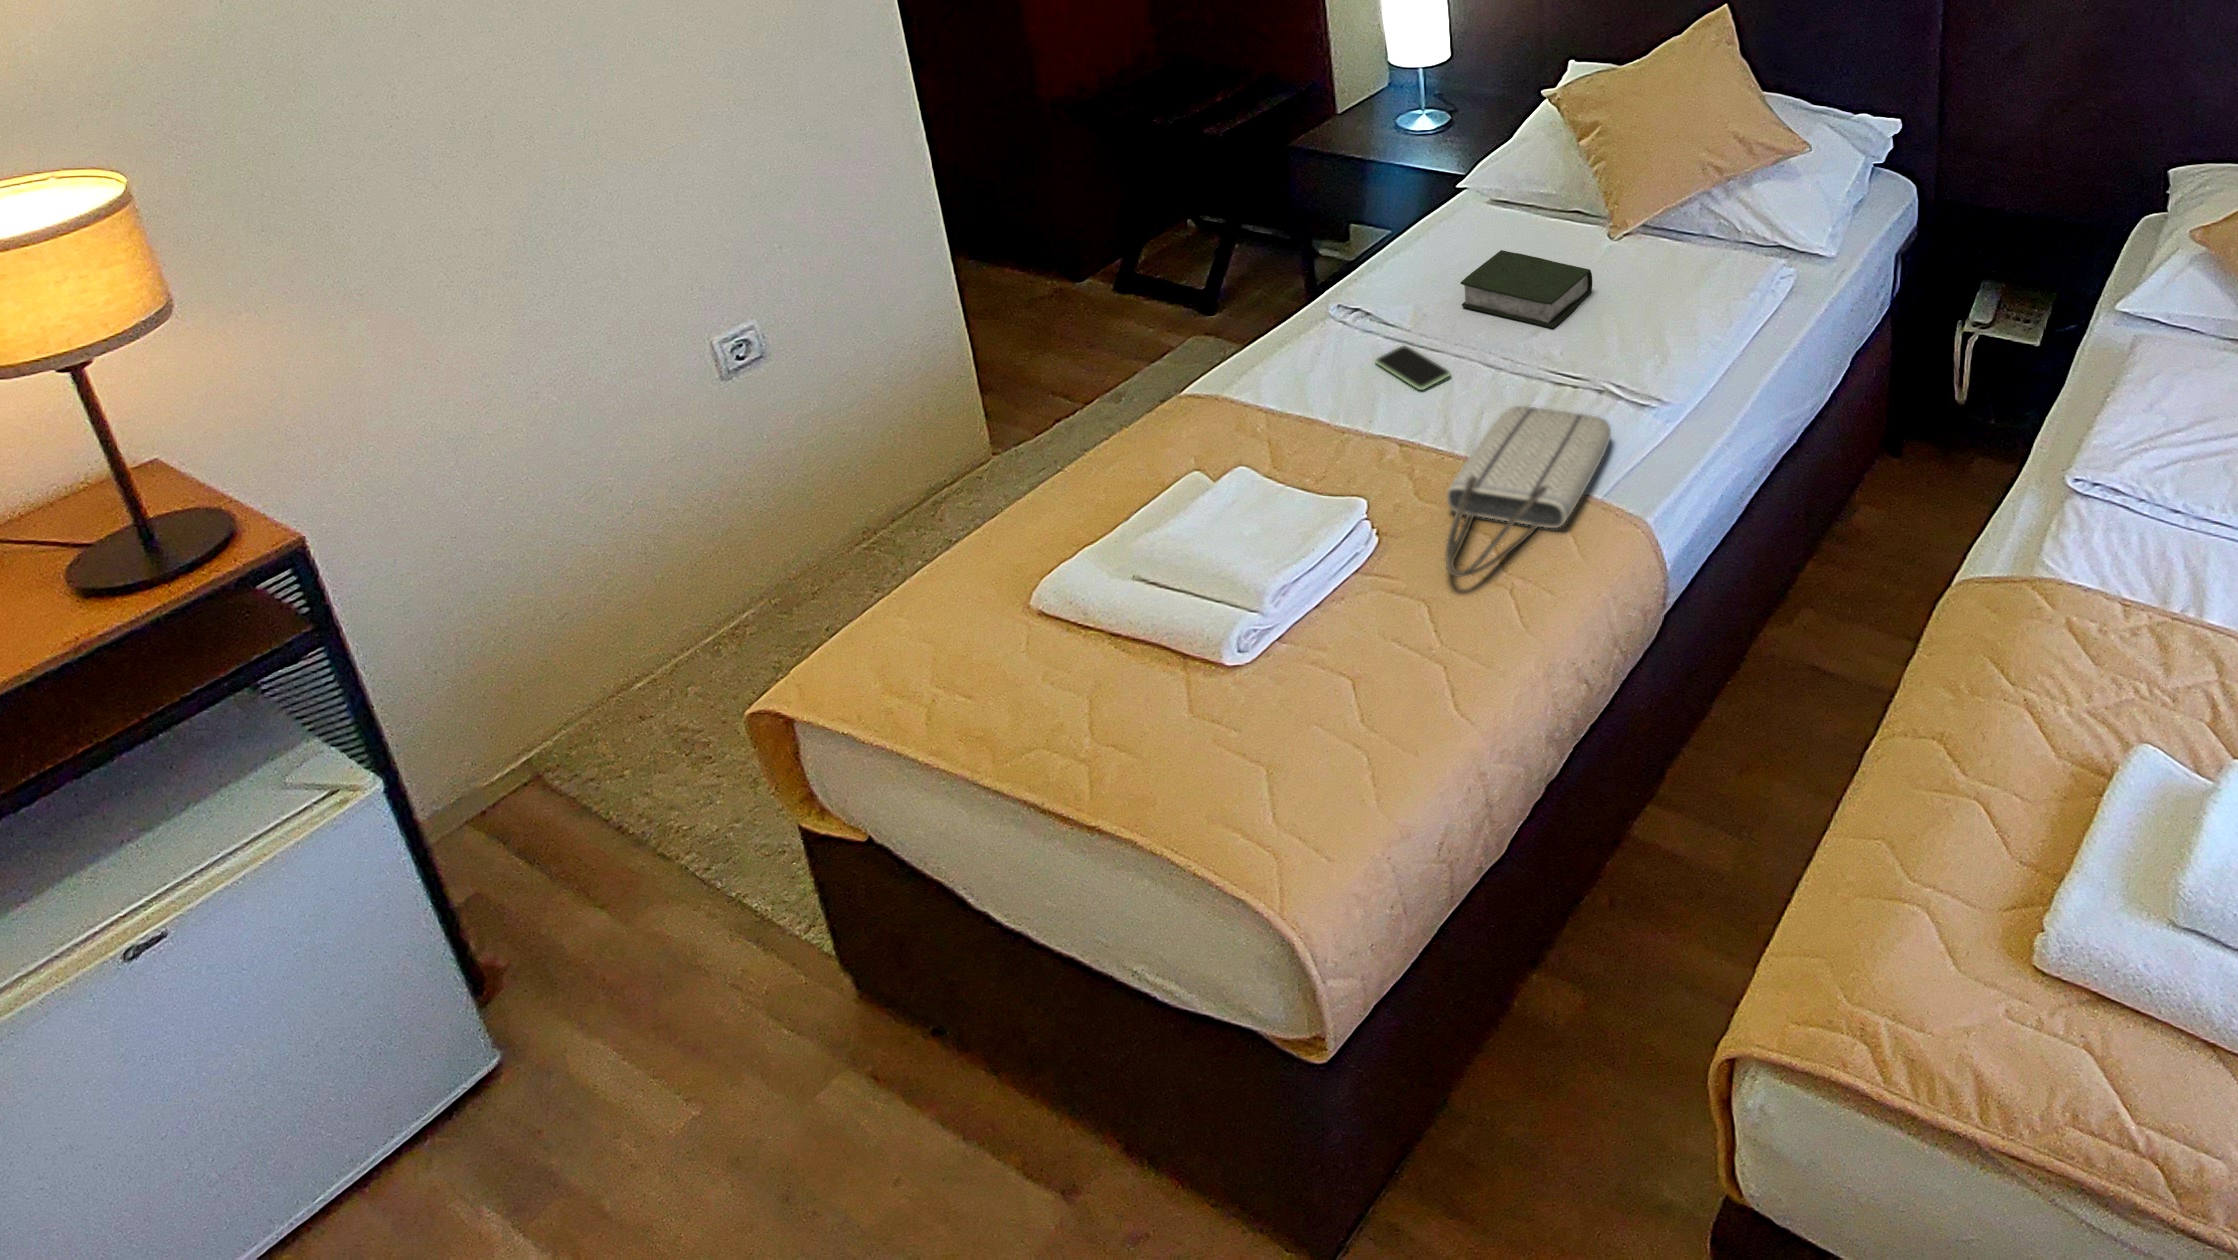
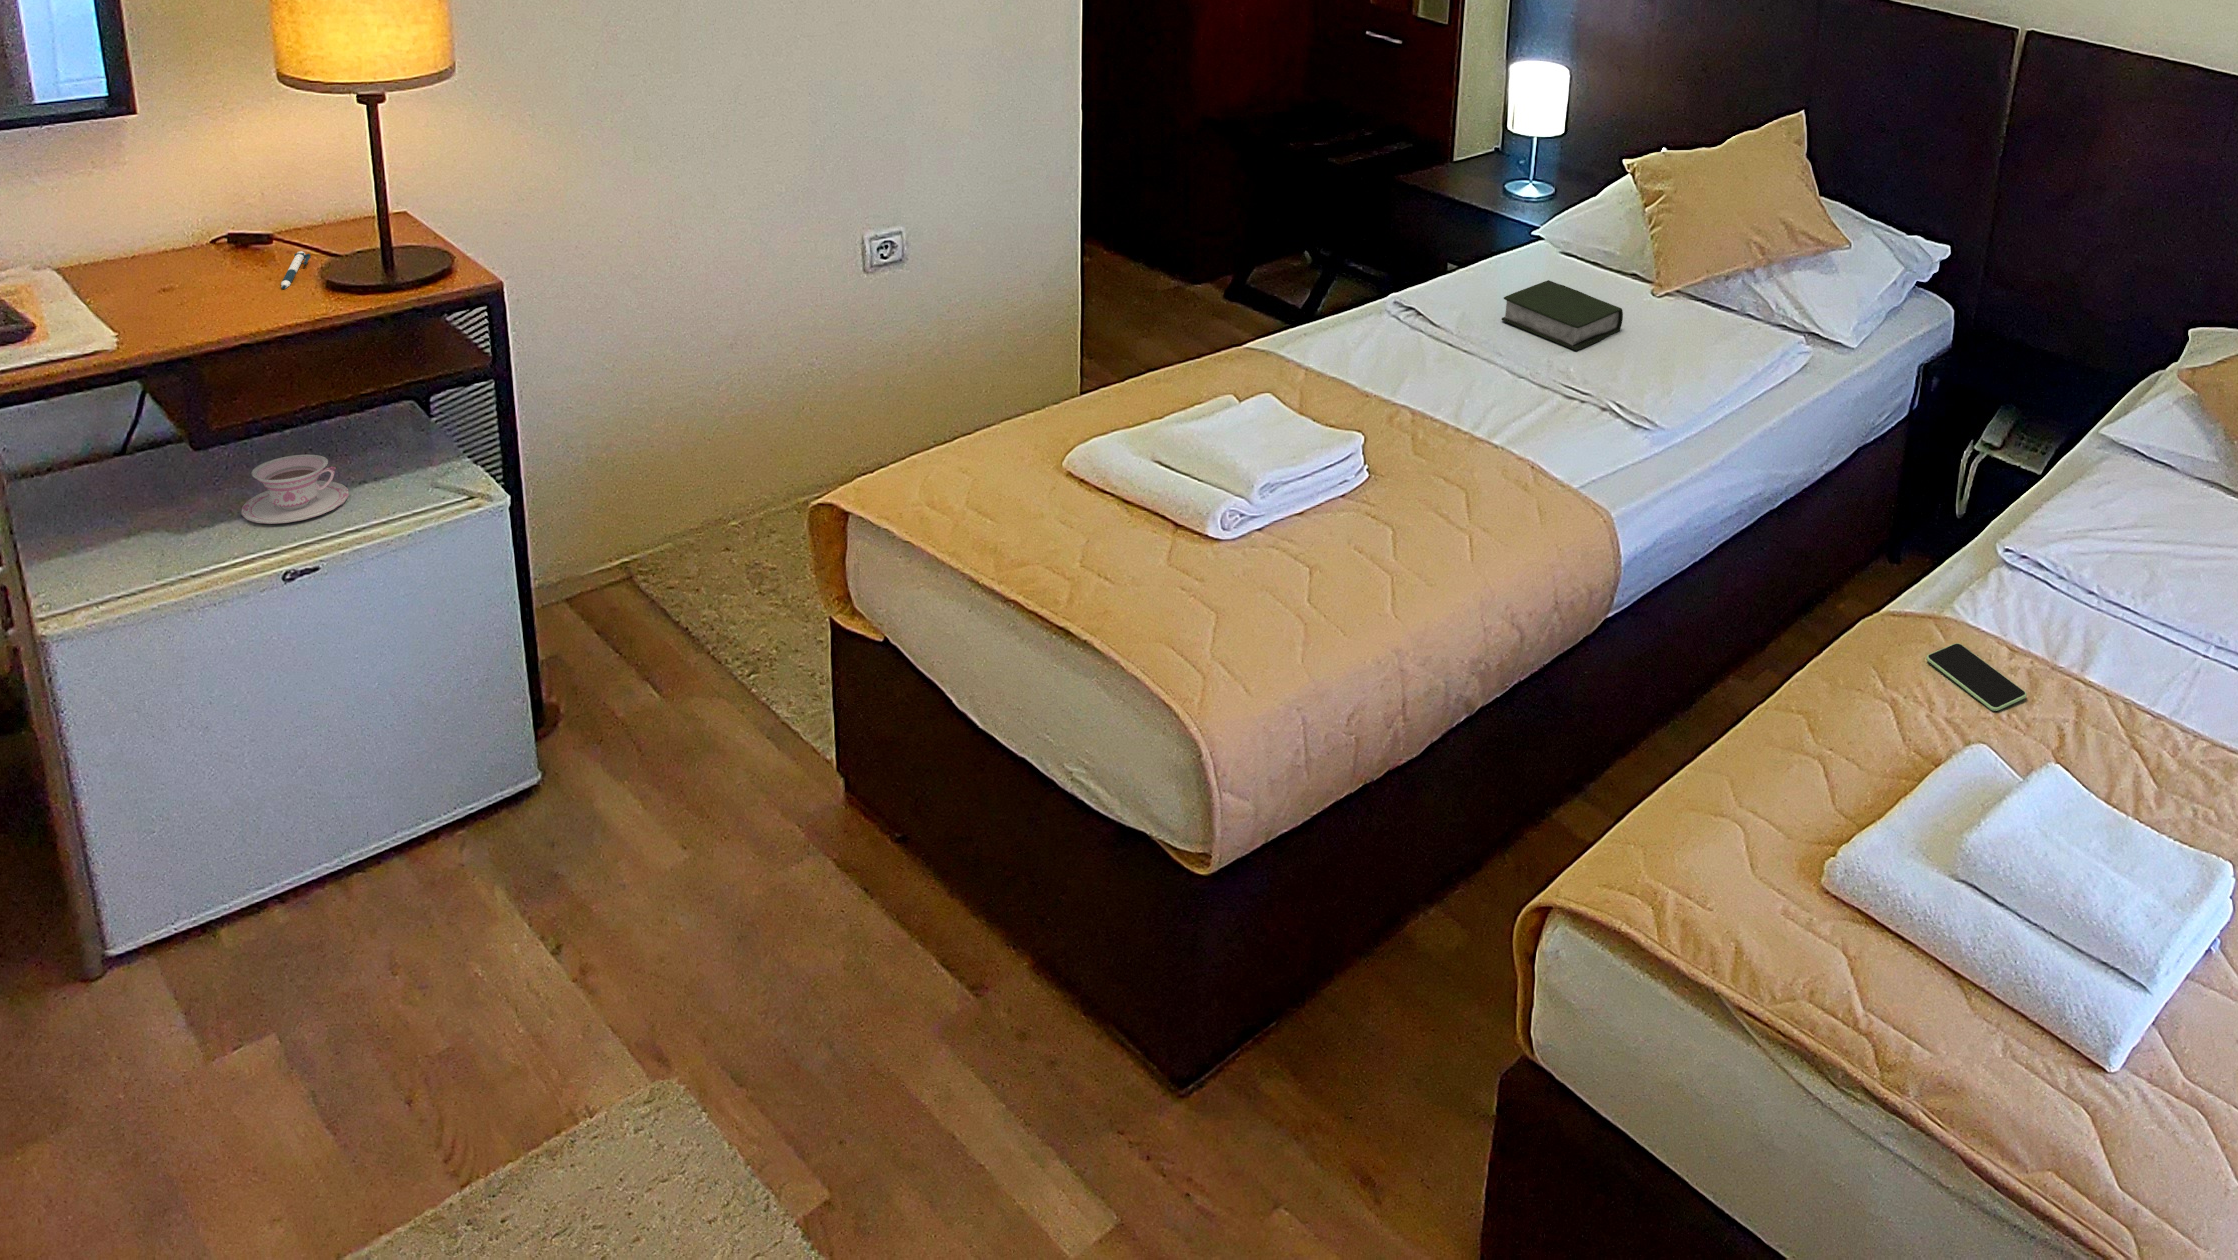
smartphone: present [1376,346,1450,390] -> present [1927,643,2027,711]
tote bag: present [1446,406,1611,577] -> none [1417,397,1597,513]
pen: none [22,551,51,611] -> present [281,251,311,289]
teacup: none [52,792,184,893] -> present [241,455,349,524]

